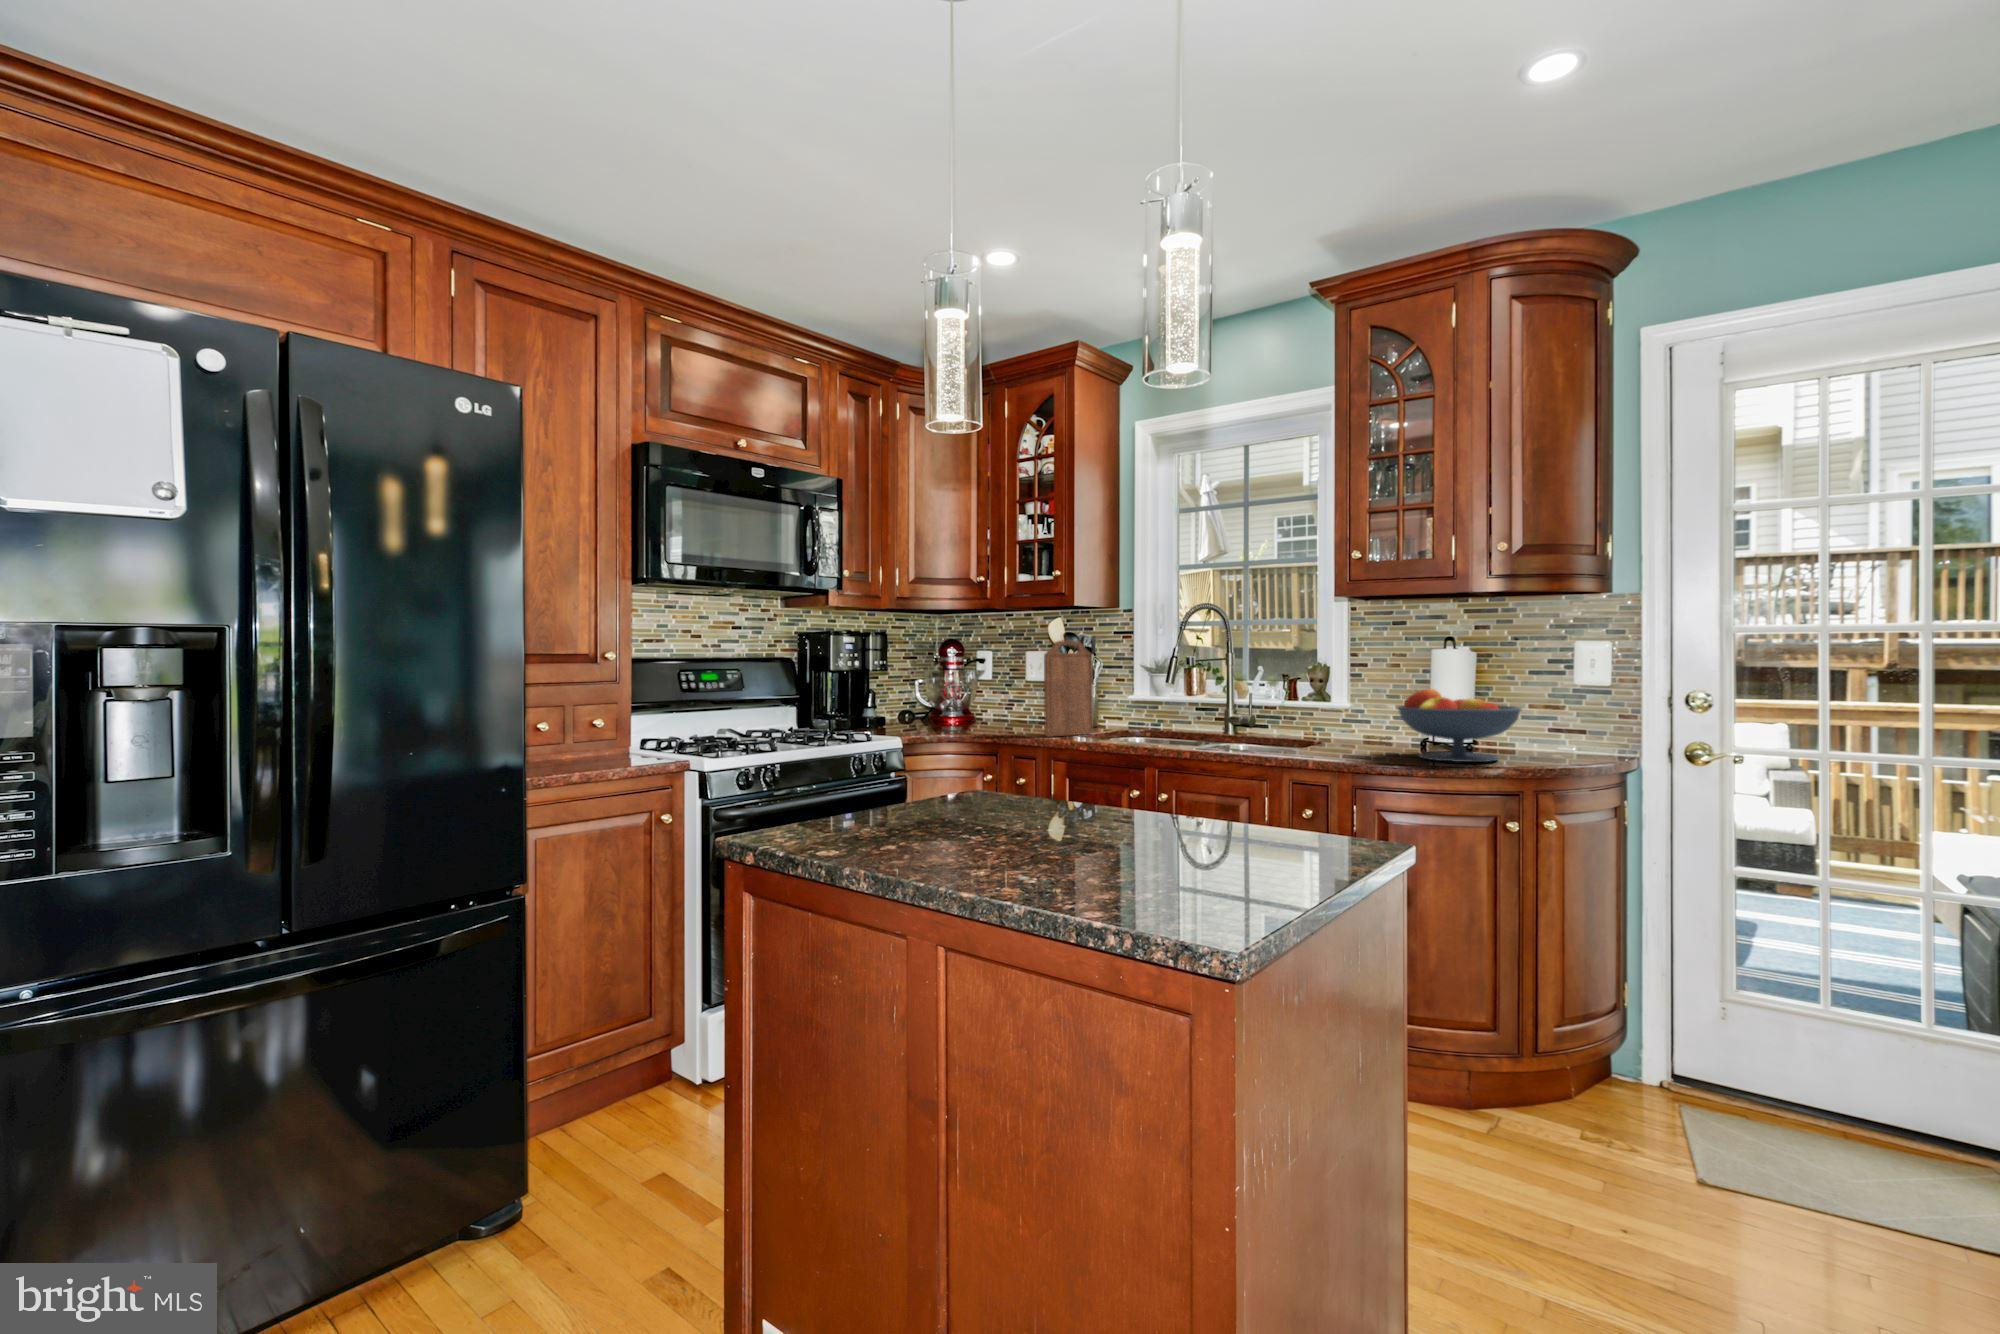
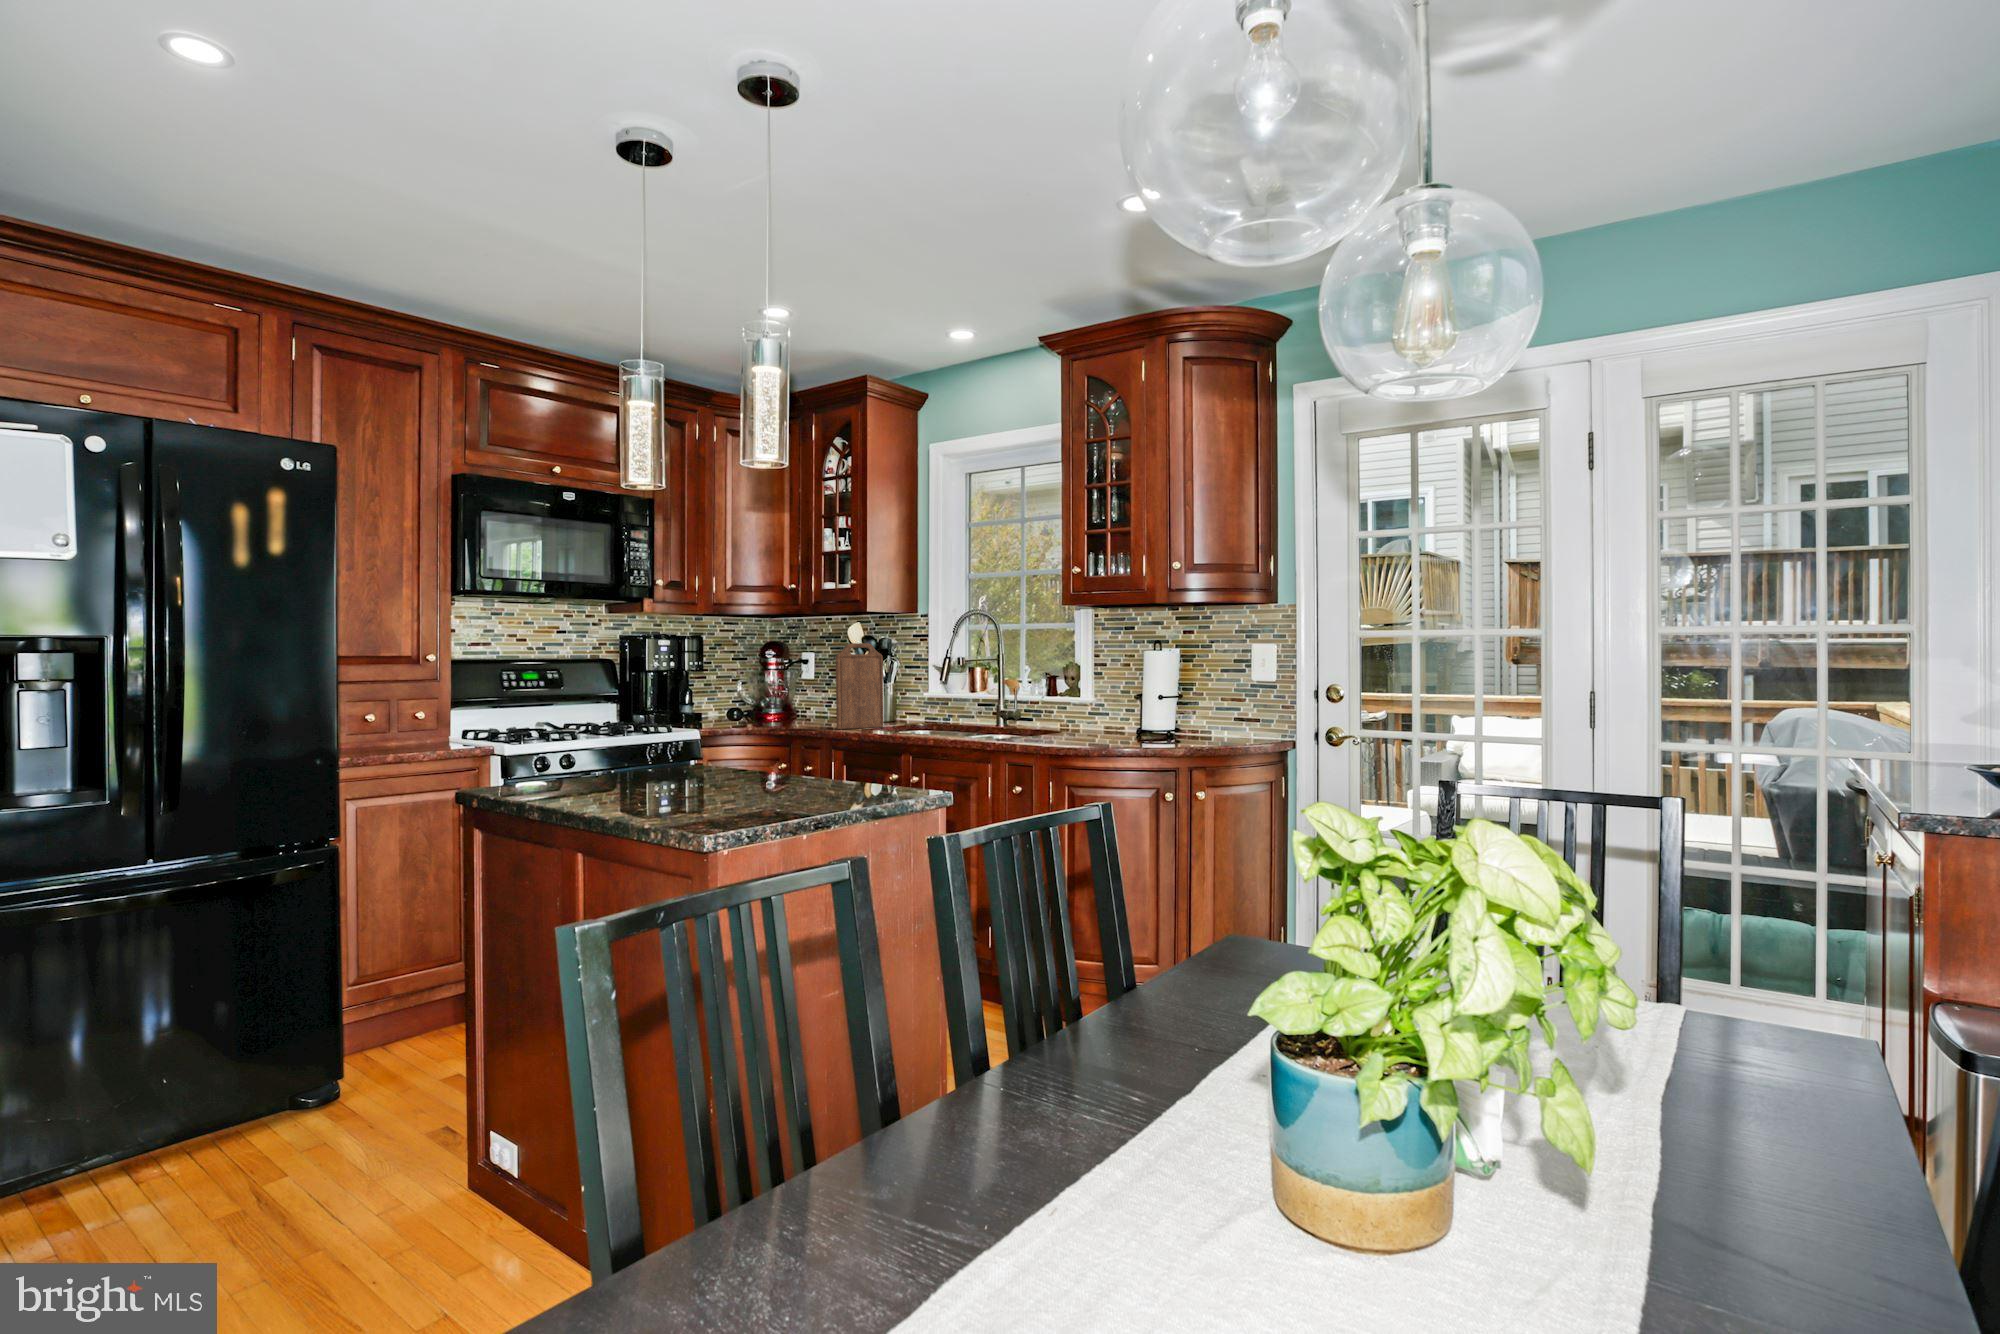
fruit bowl: present [1398,689,1521,762] -> none [1098,684,1192,744]

